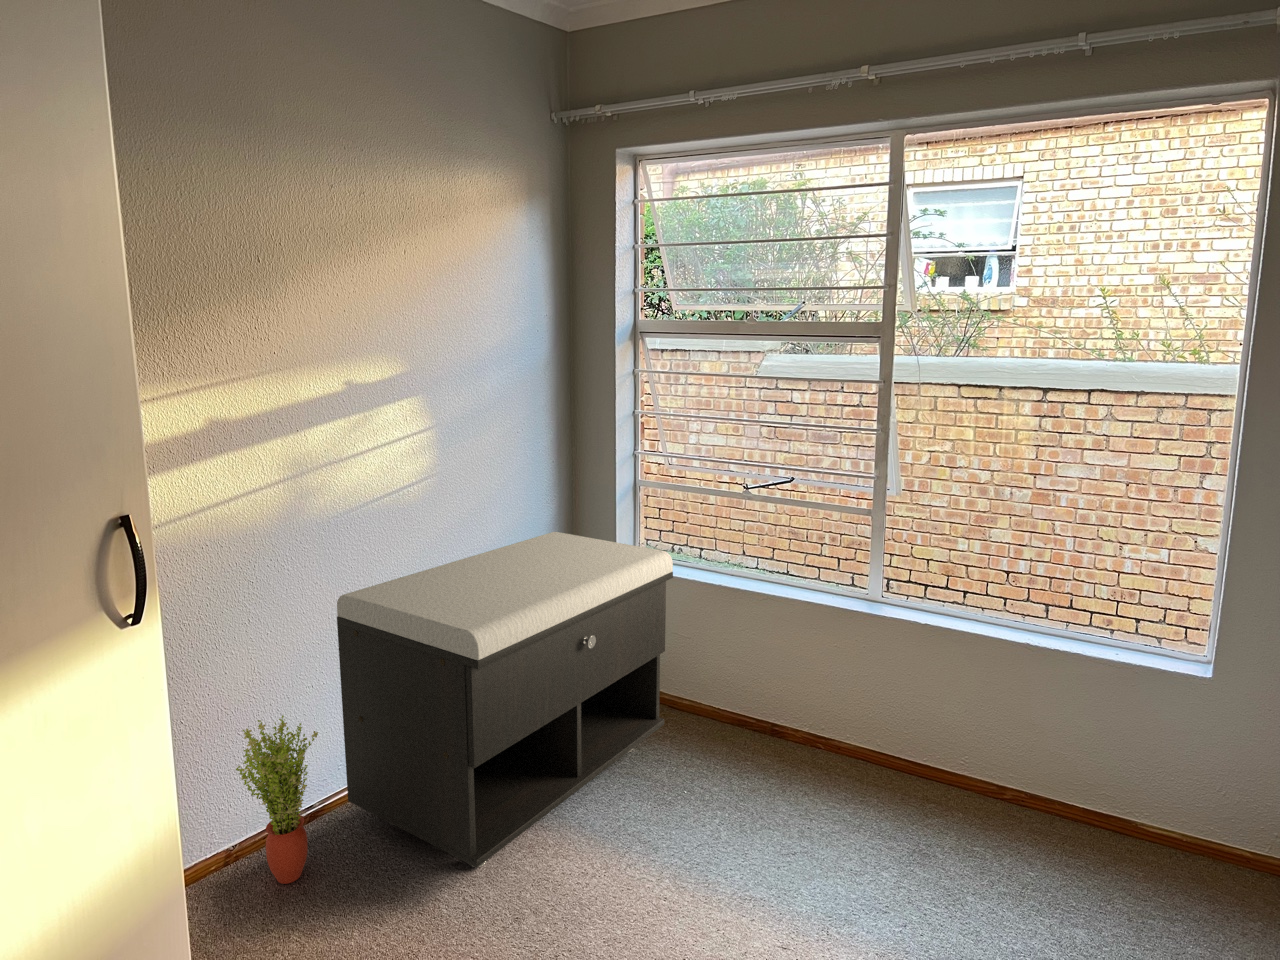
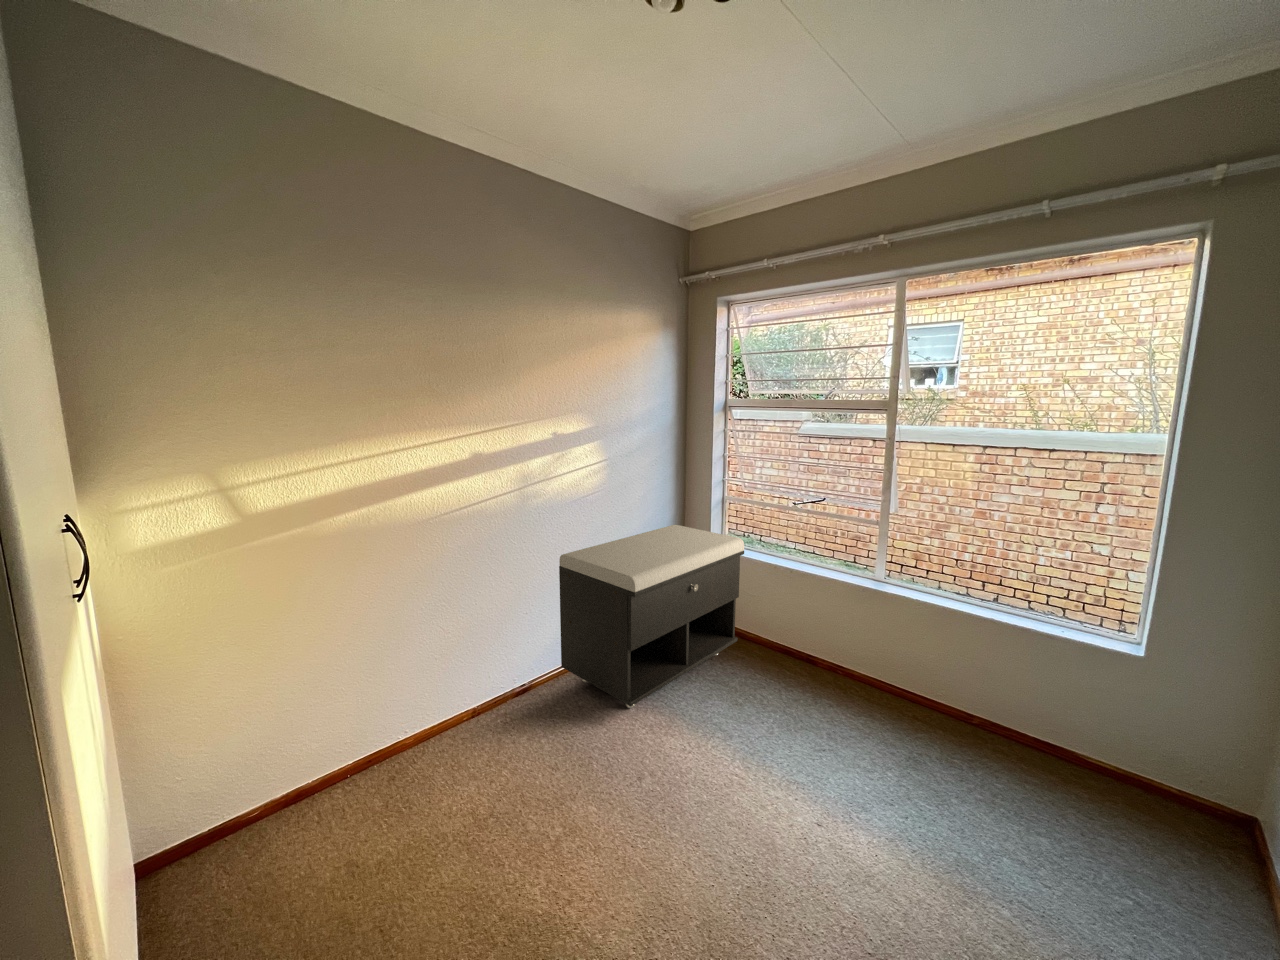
potted plant: present [236,715,318,884] -> none [510,616,550,706]

